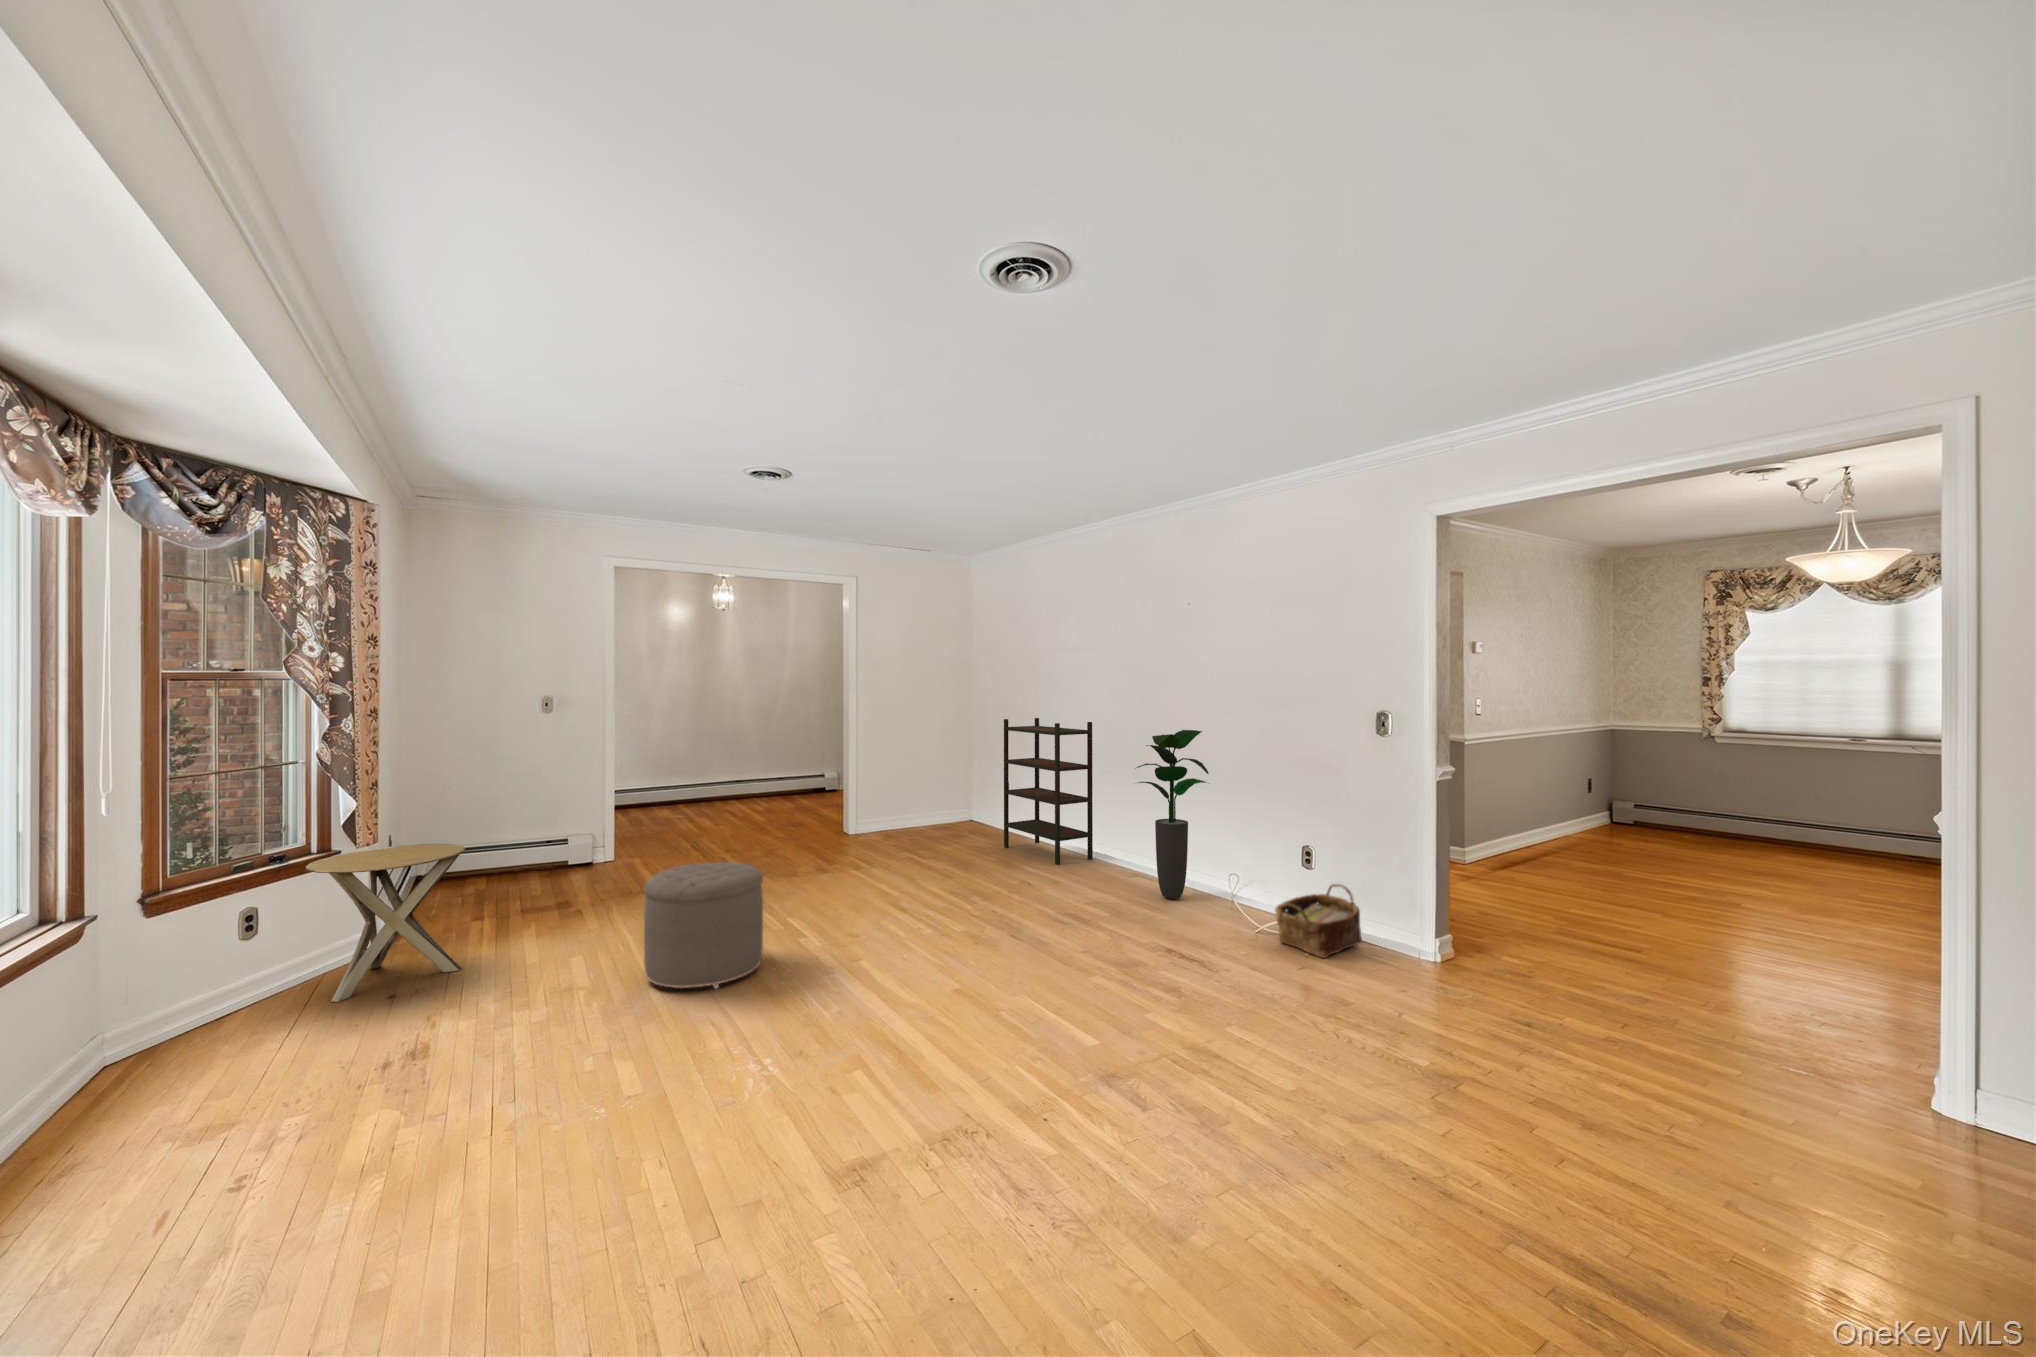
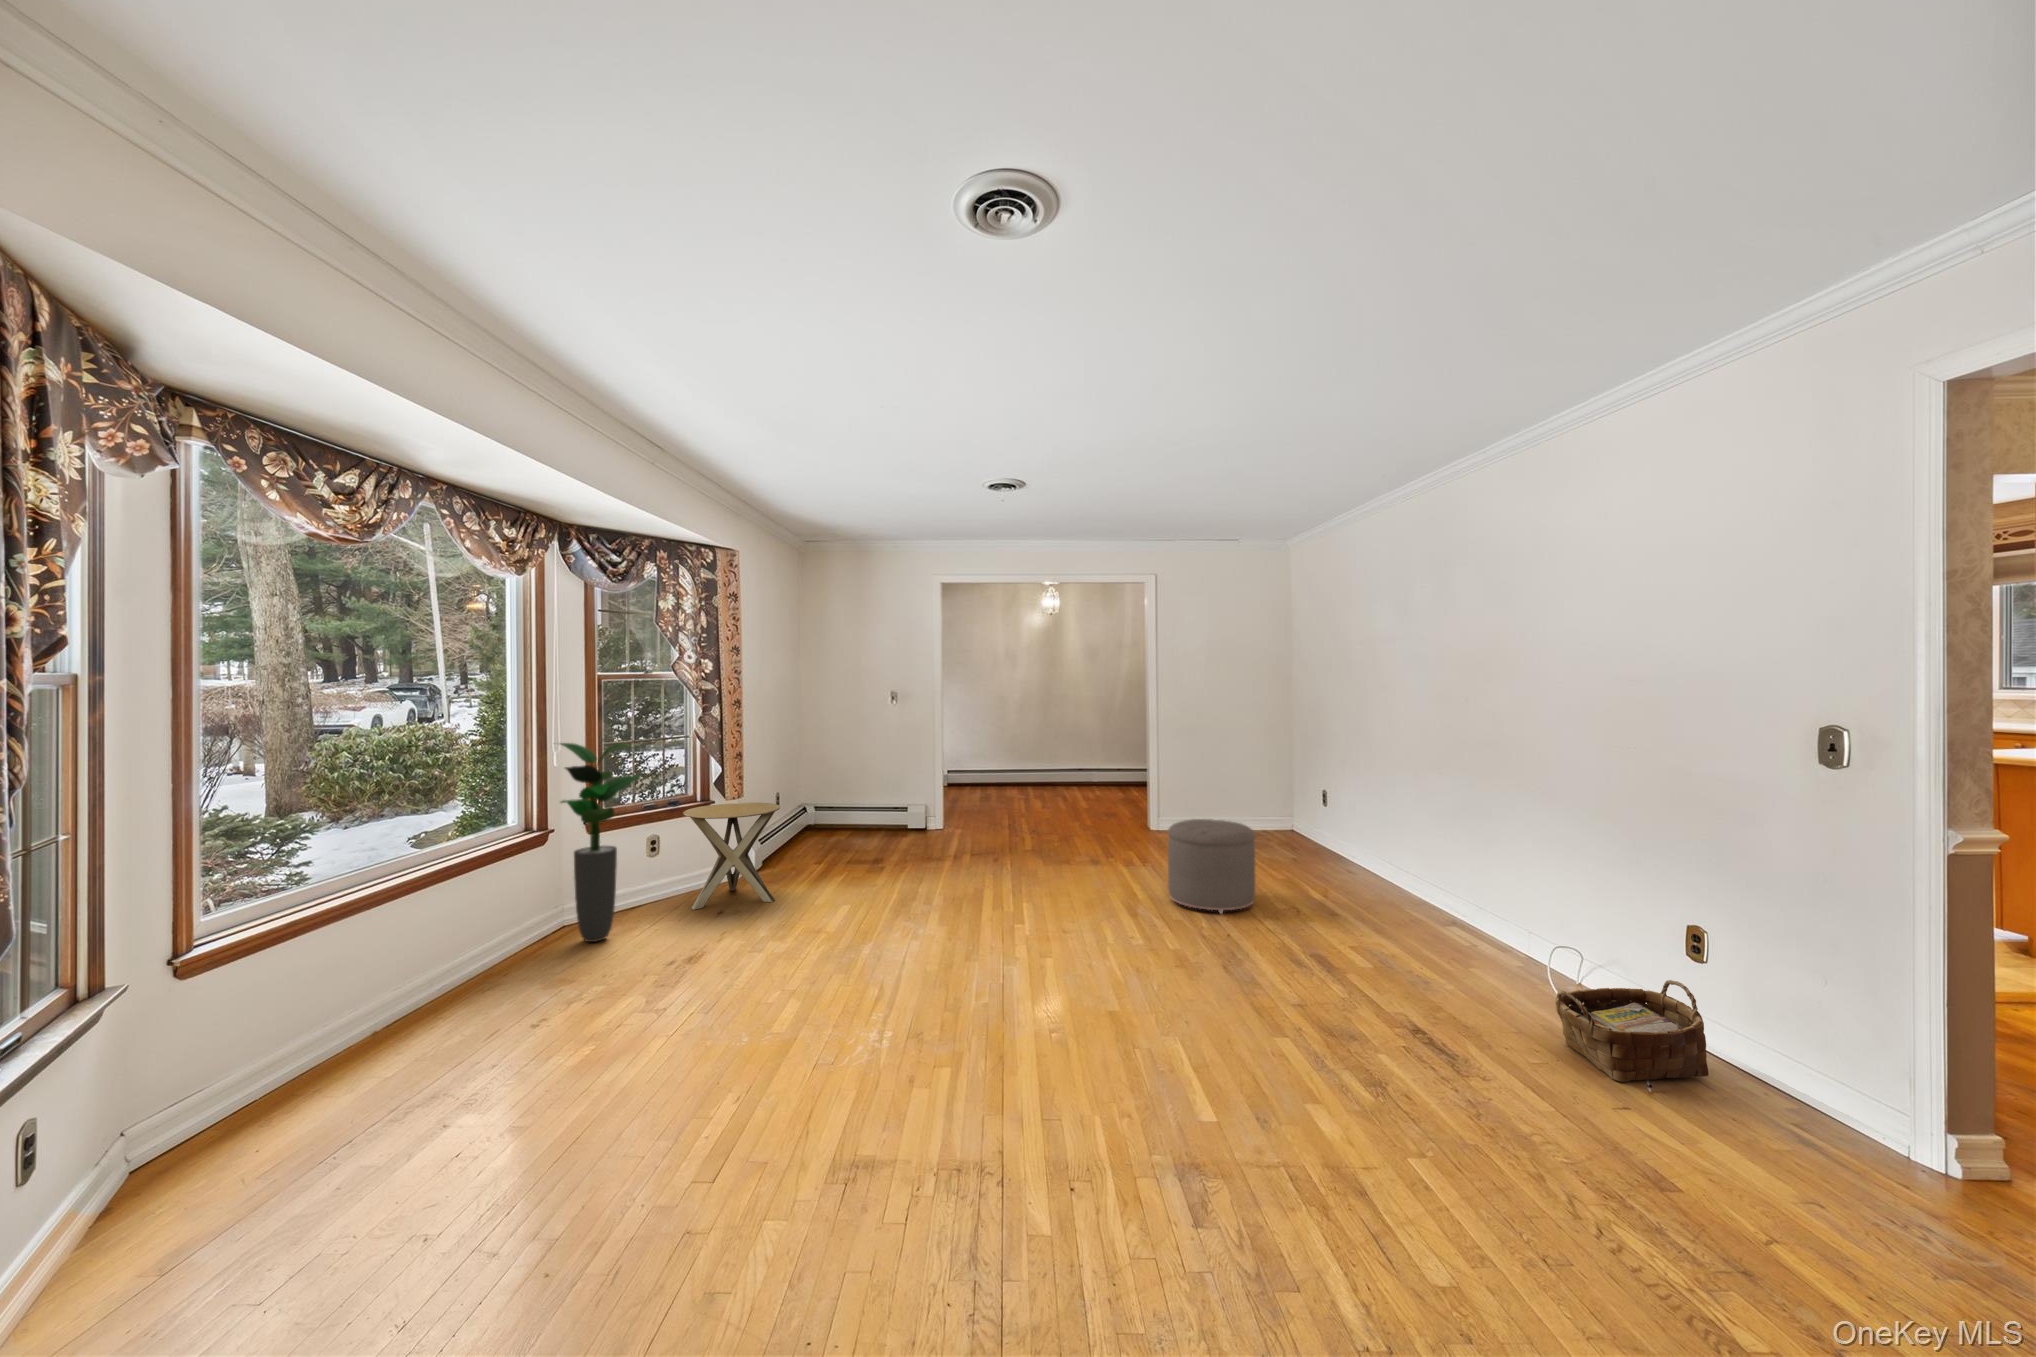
bookshelf: present [1004,718,1093,865] -> none [1303,723,1400,894]
potted plant: present [1135,730,1209,899] -> present [560,743,640,942]
ottoman: present [643,862,763,989] -> present [1168,819,1255,913]

